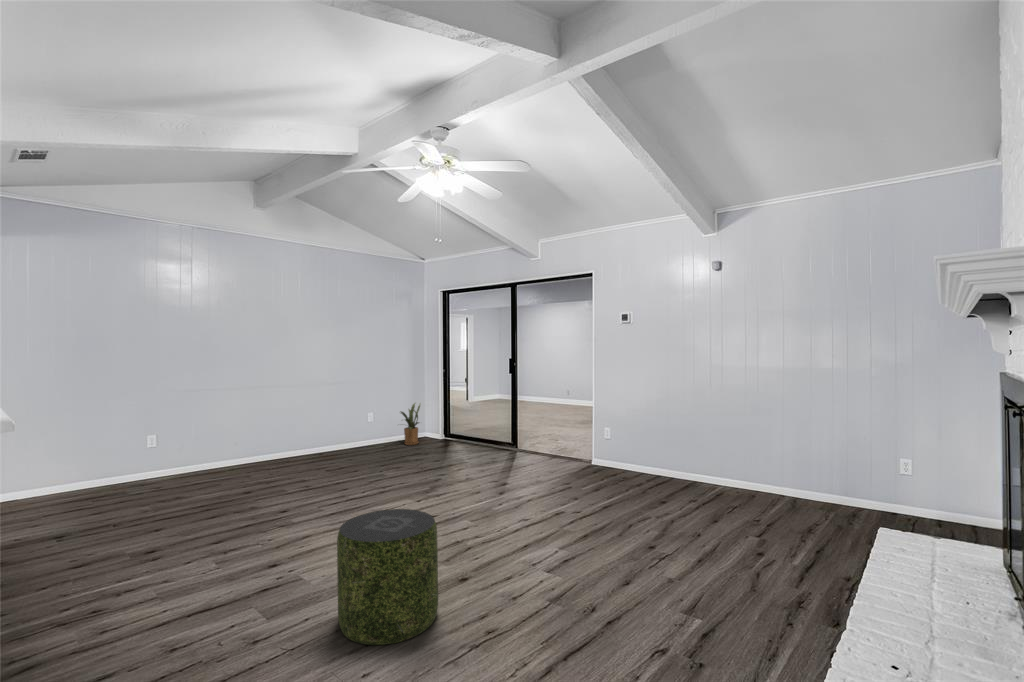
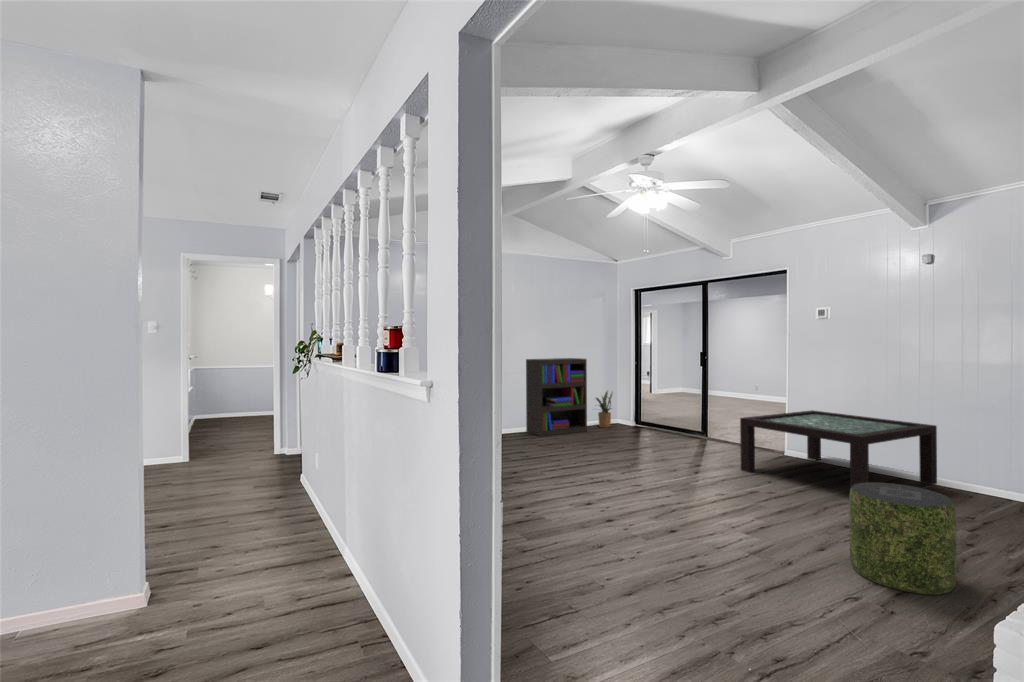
bookshelf: none [314,367,390,462] -> present [526,358,587,436]
coffee table: none [547,416,721,513] -> present [740,410,937,489]
pouf: present [337,509,438,645] -> present [849,482,957,595]

